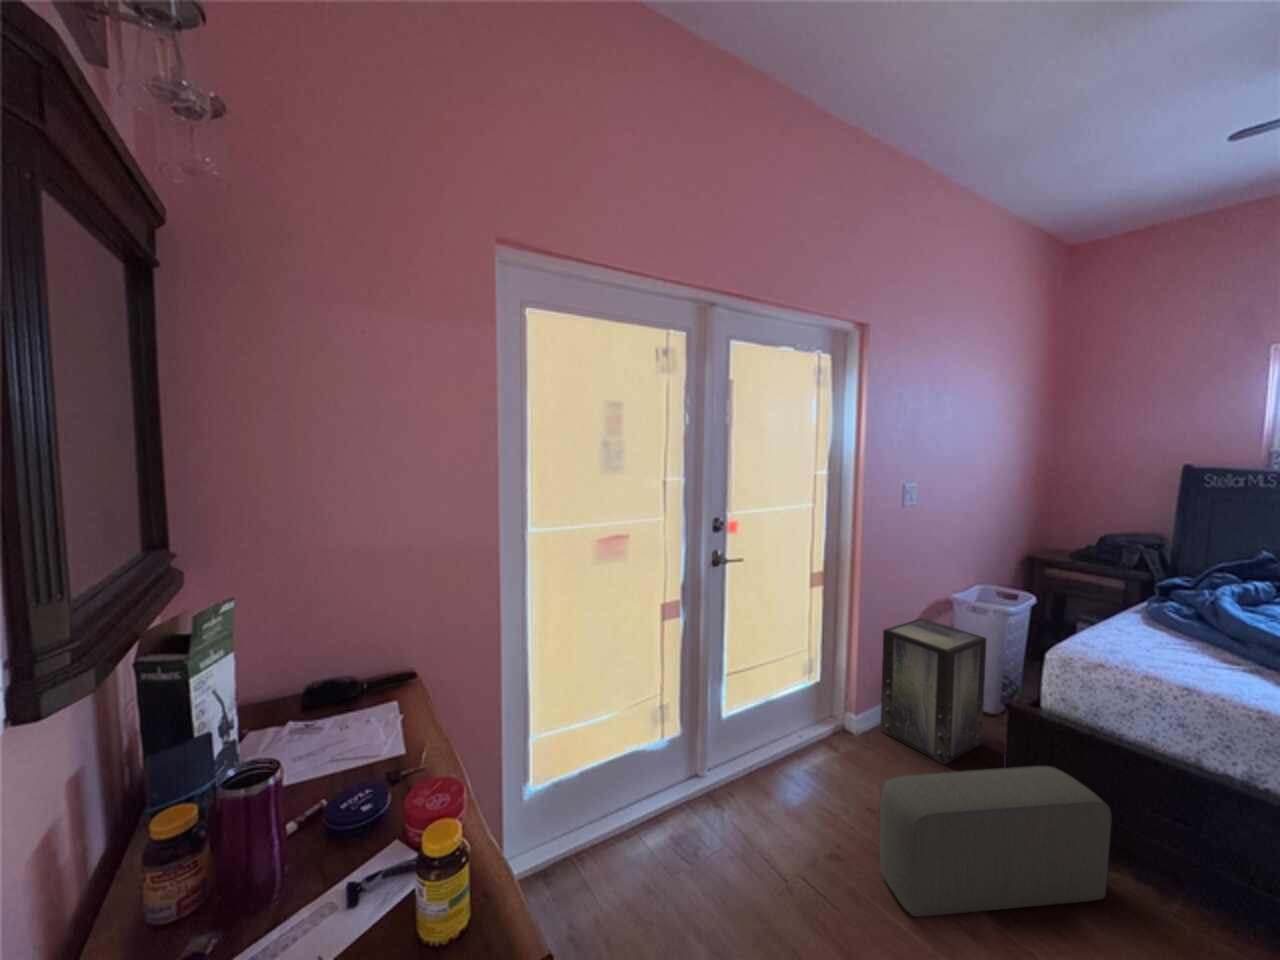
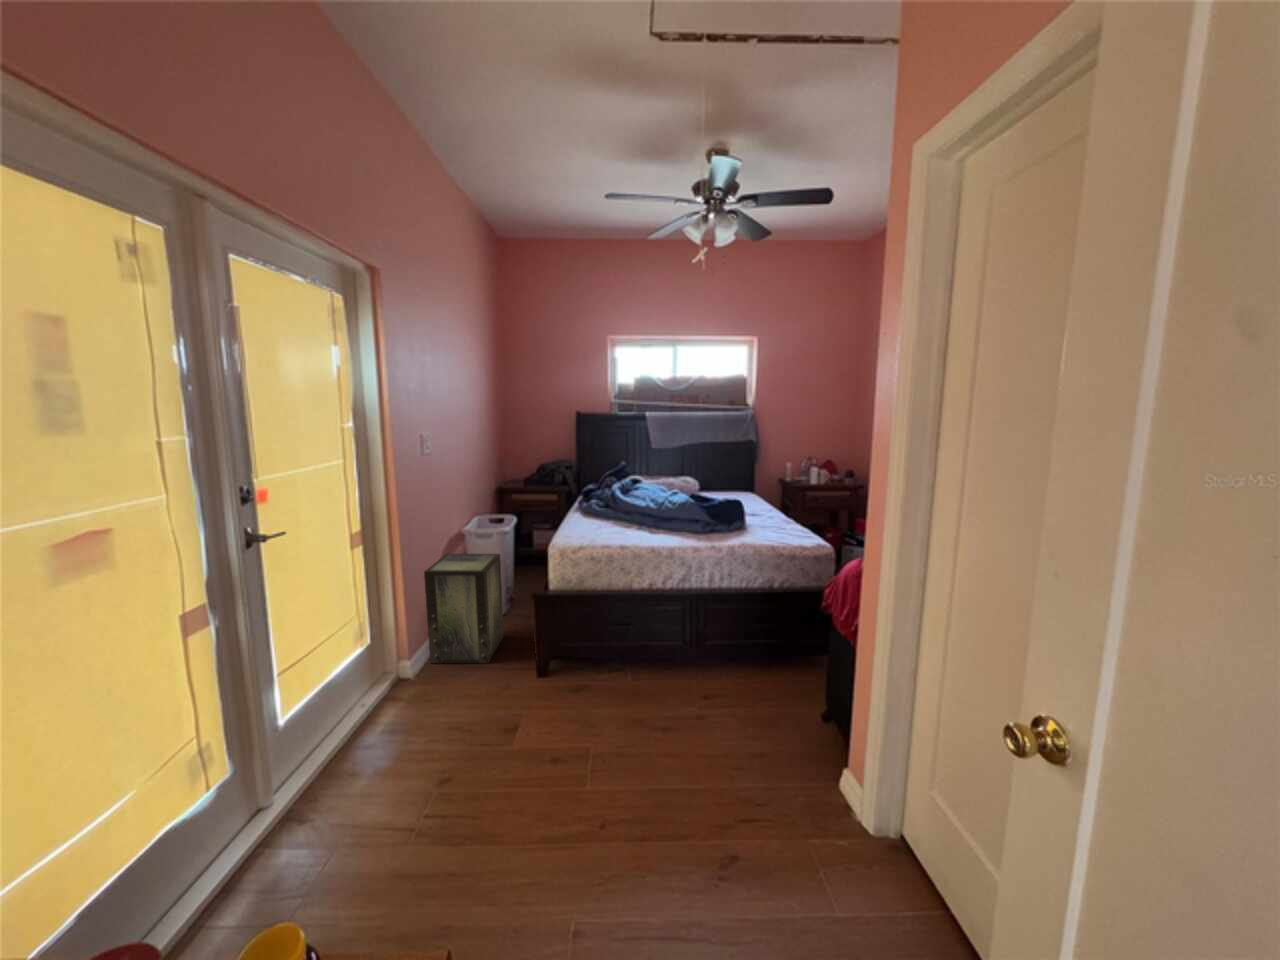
pouf: present [879,766,1111,916] -> none [478,623,602,775]

